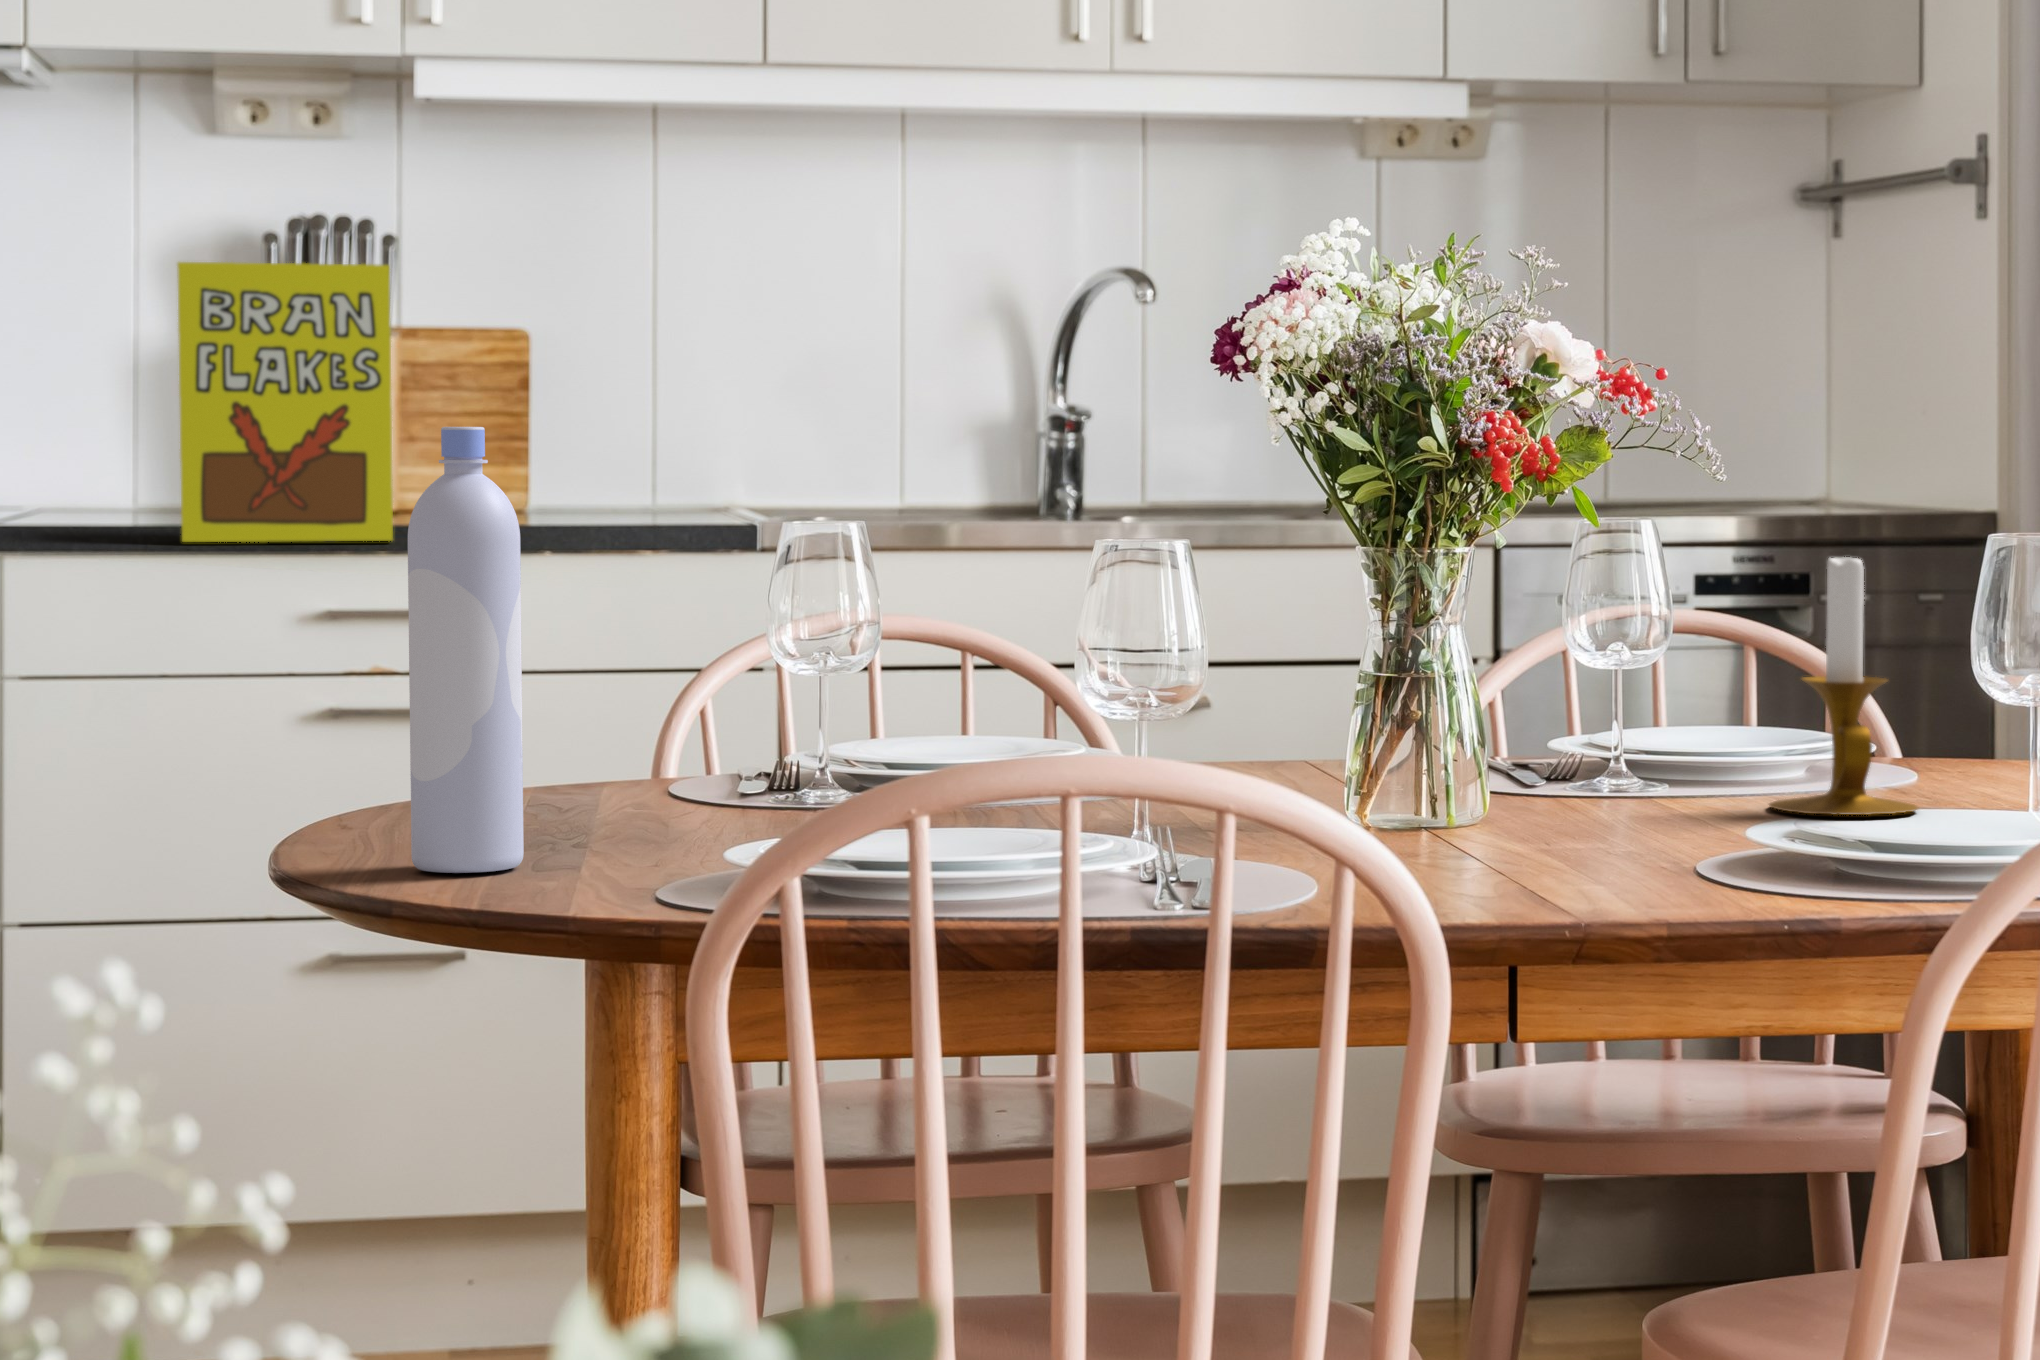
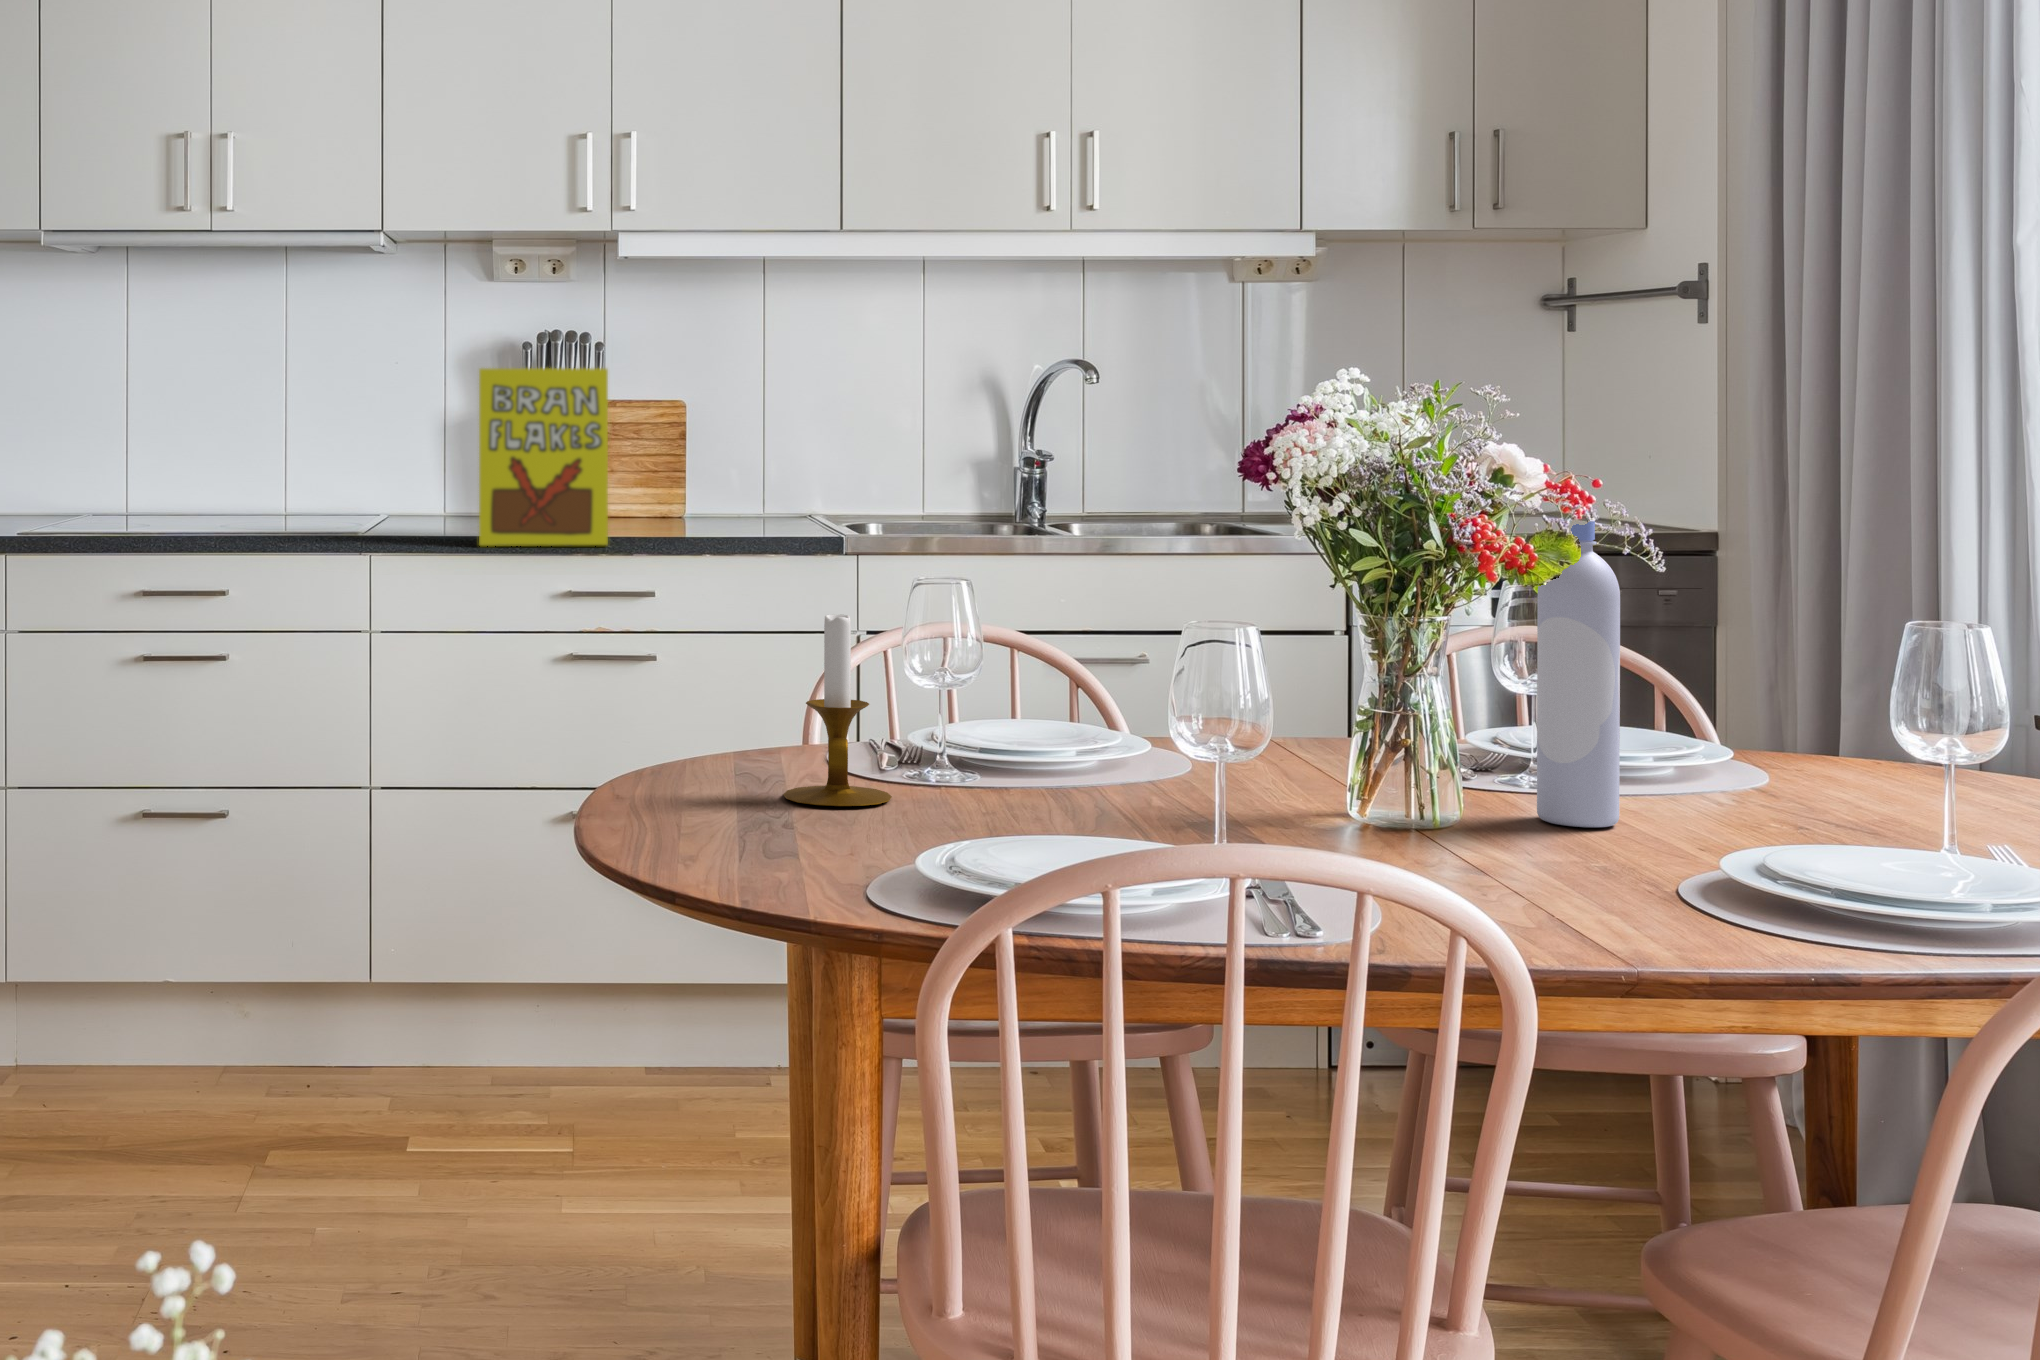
bottle: present [408,427,524,873] -> present [1537,520,1620,827]
candlestick: present [1769,557,1918,815] -> present [783,614,892,806]

